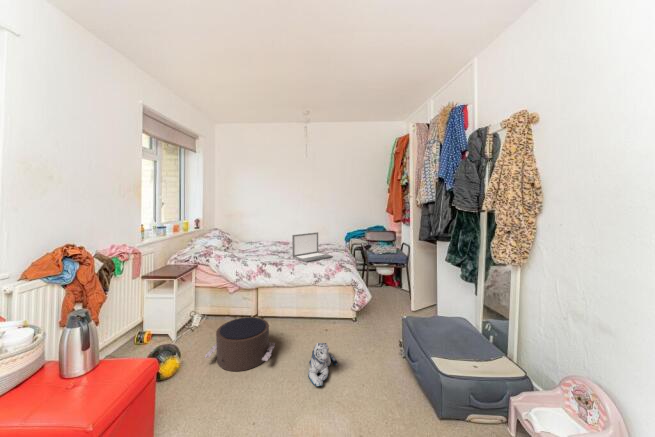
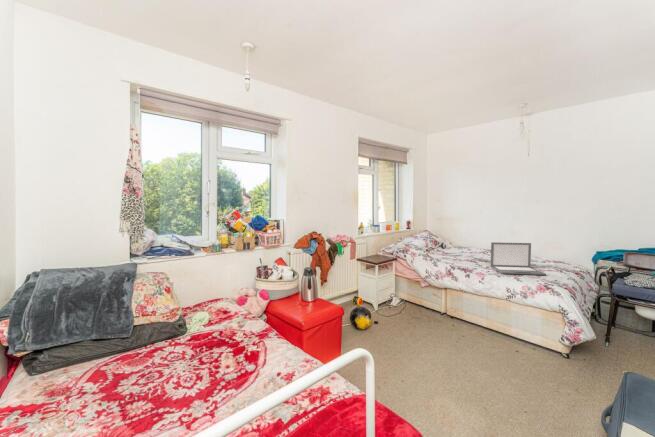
pouf: present [204,317,275,371] -> none [383,308,443,351]
plush toy: present [308,343,337,386] -> none [460,351,501,392]

